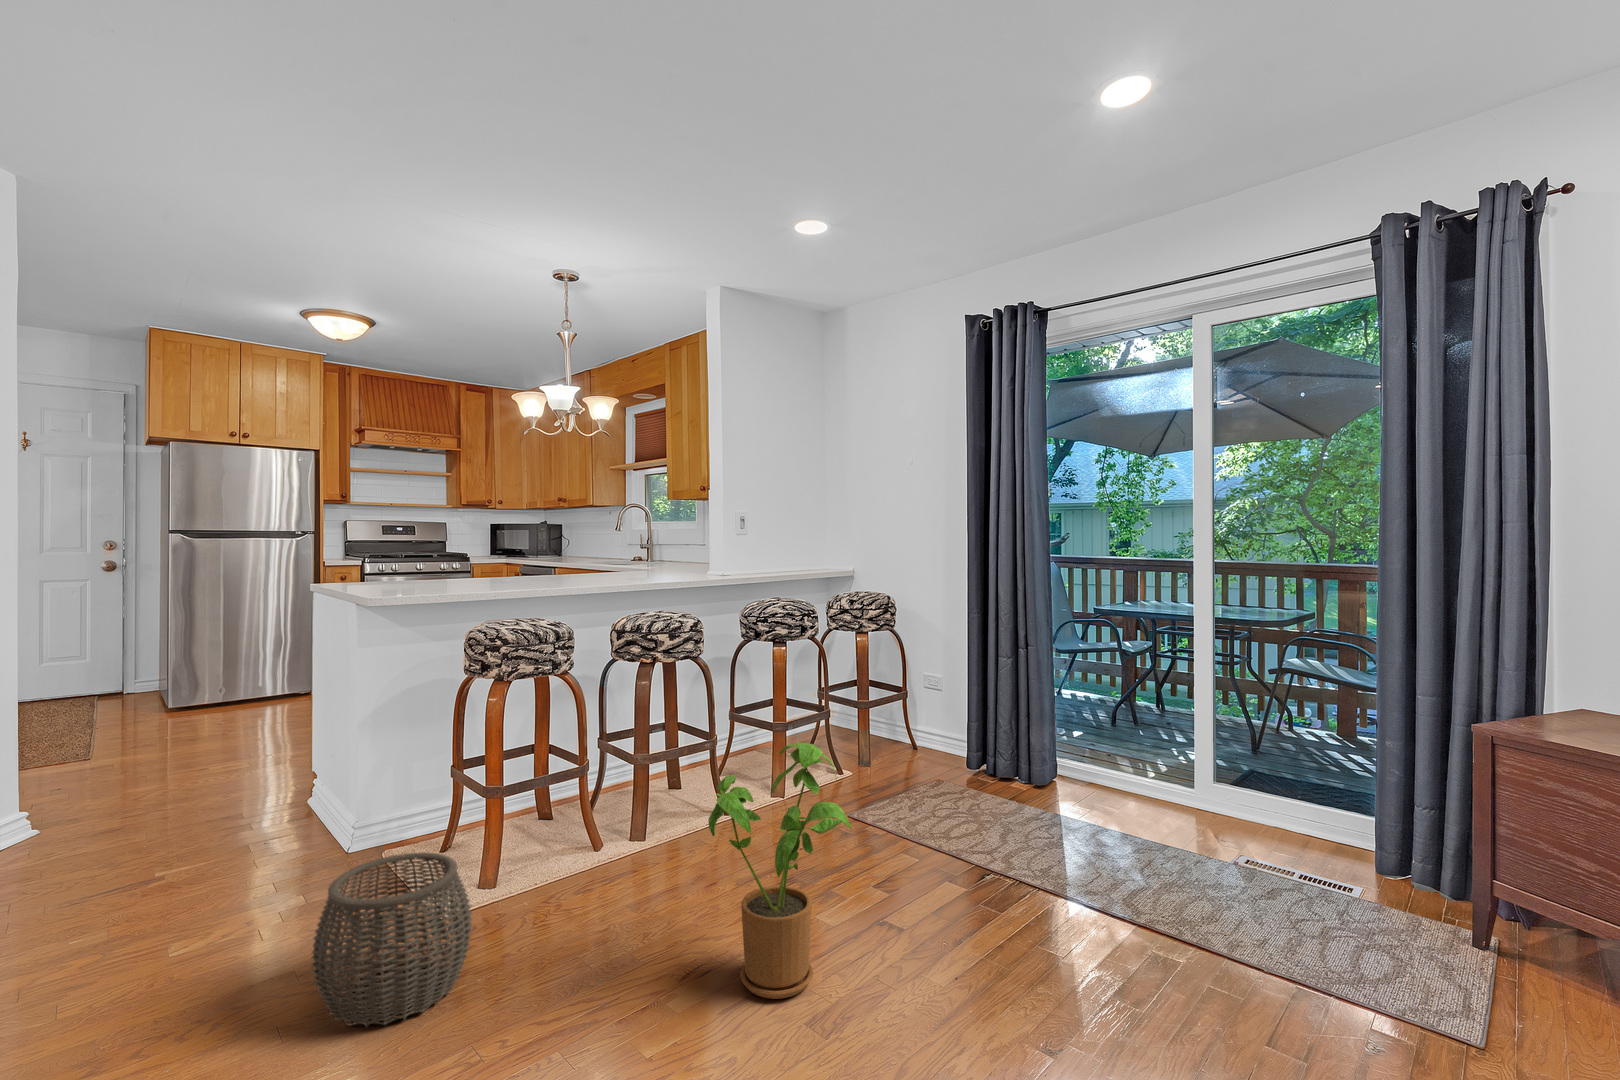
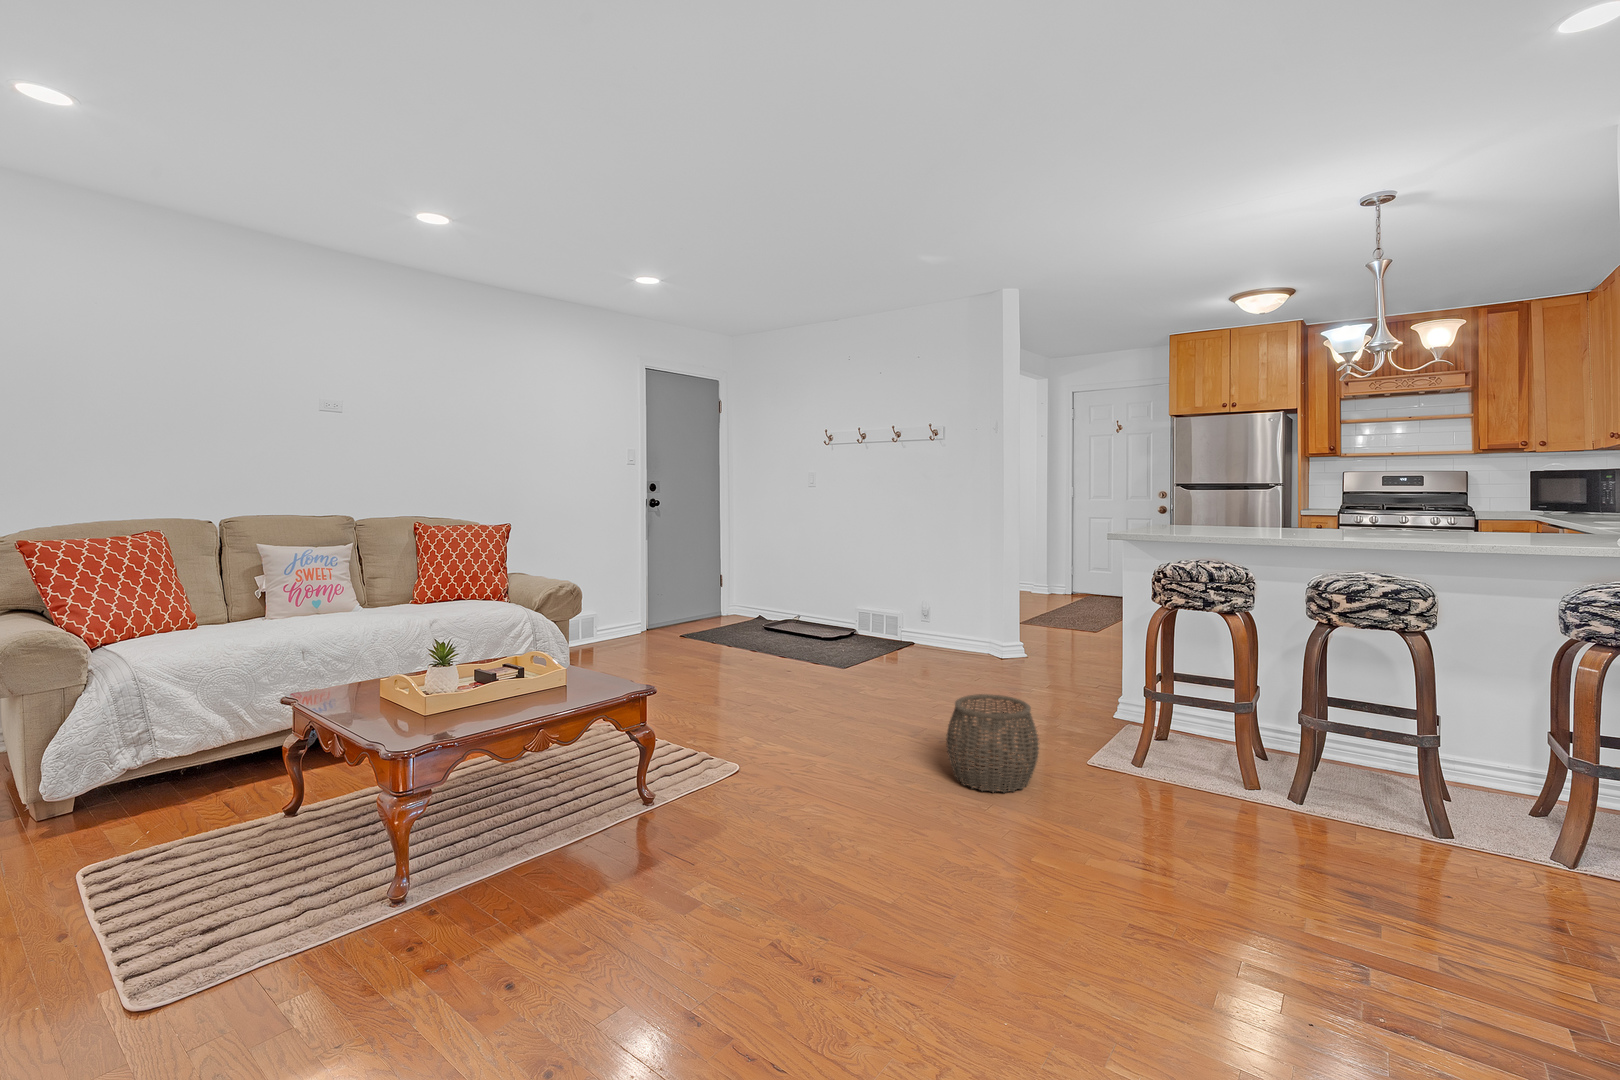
house plant: present [708,742,852,999] -> none [1106,698,1261,939]

